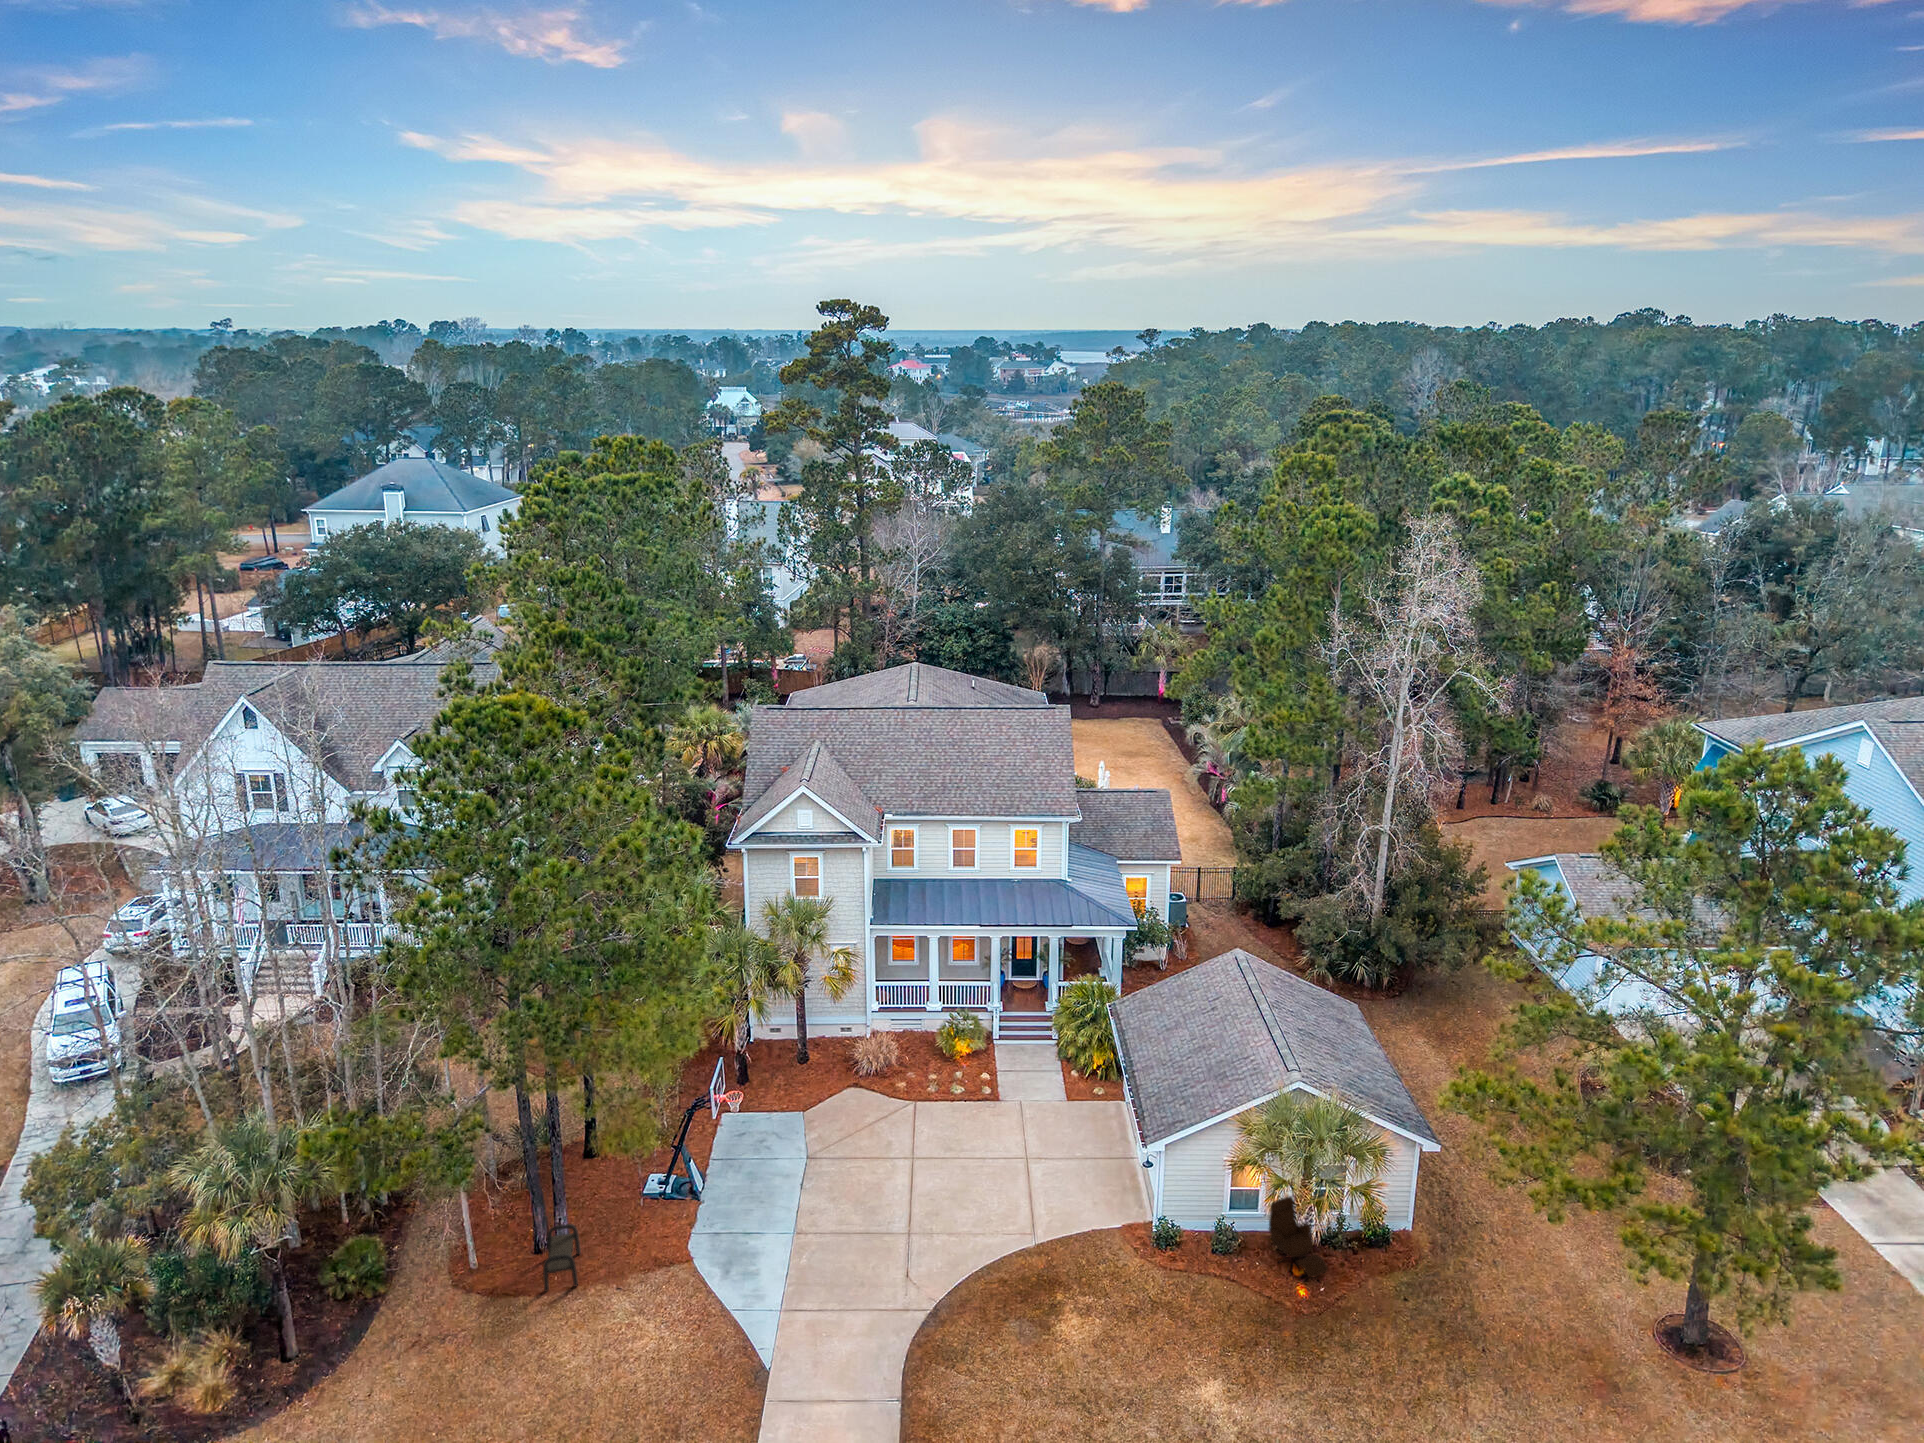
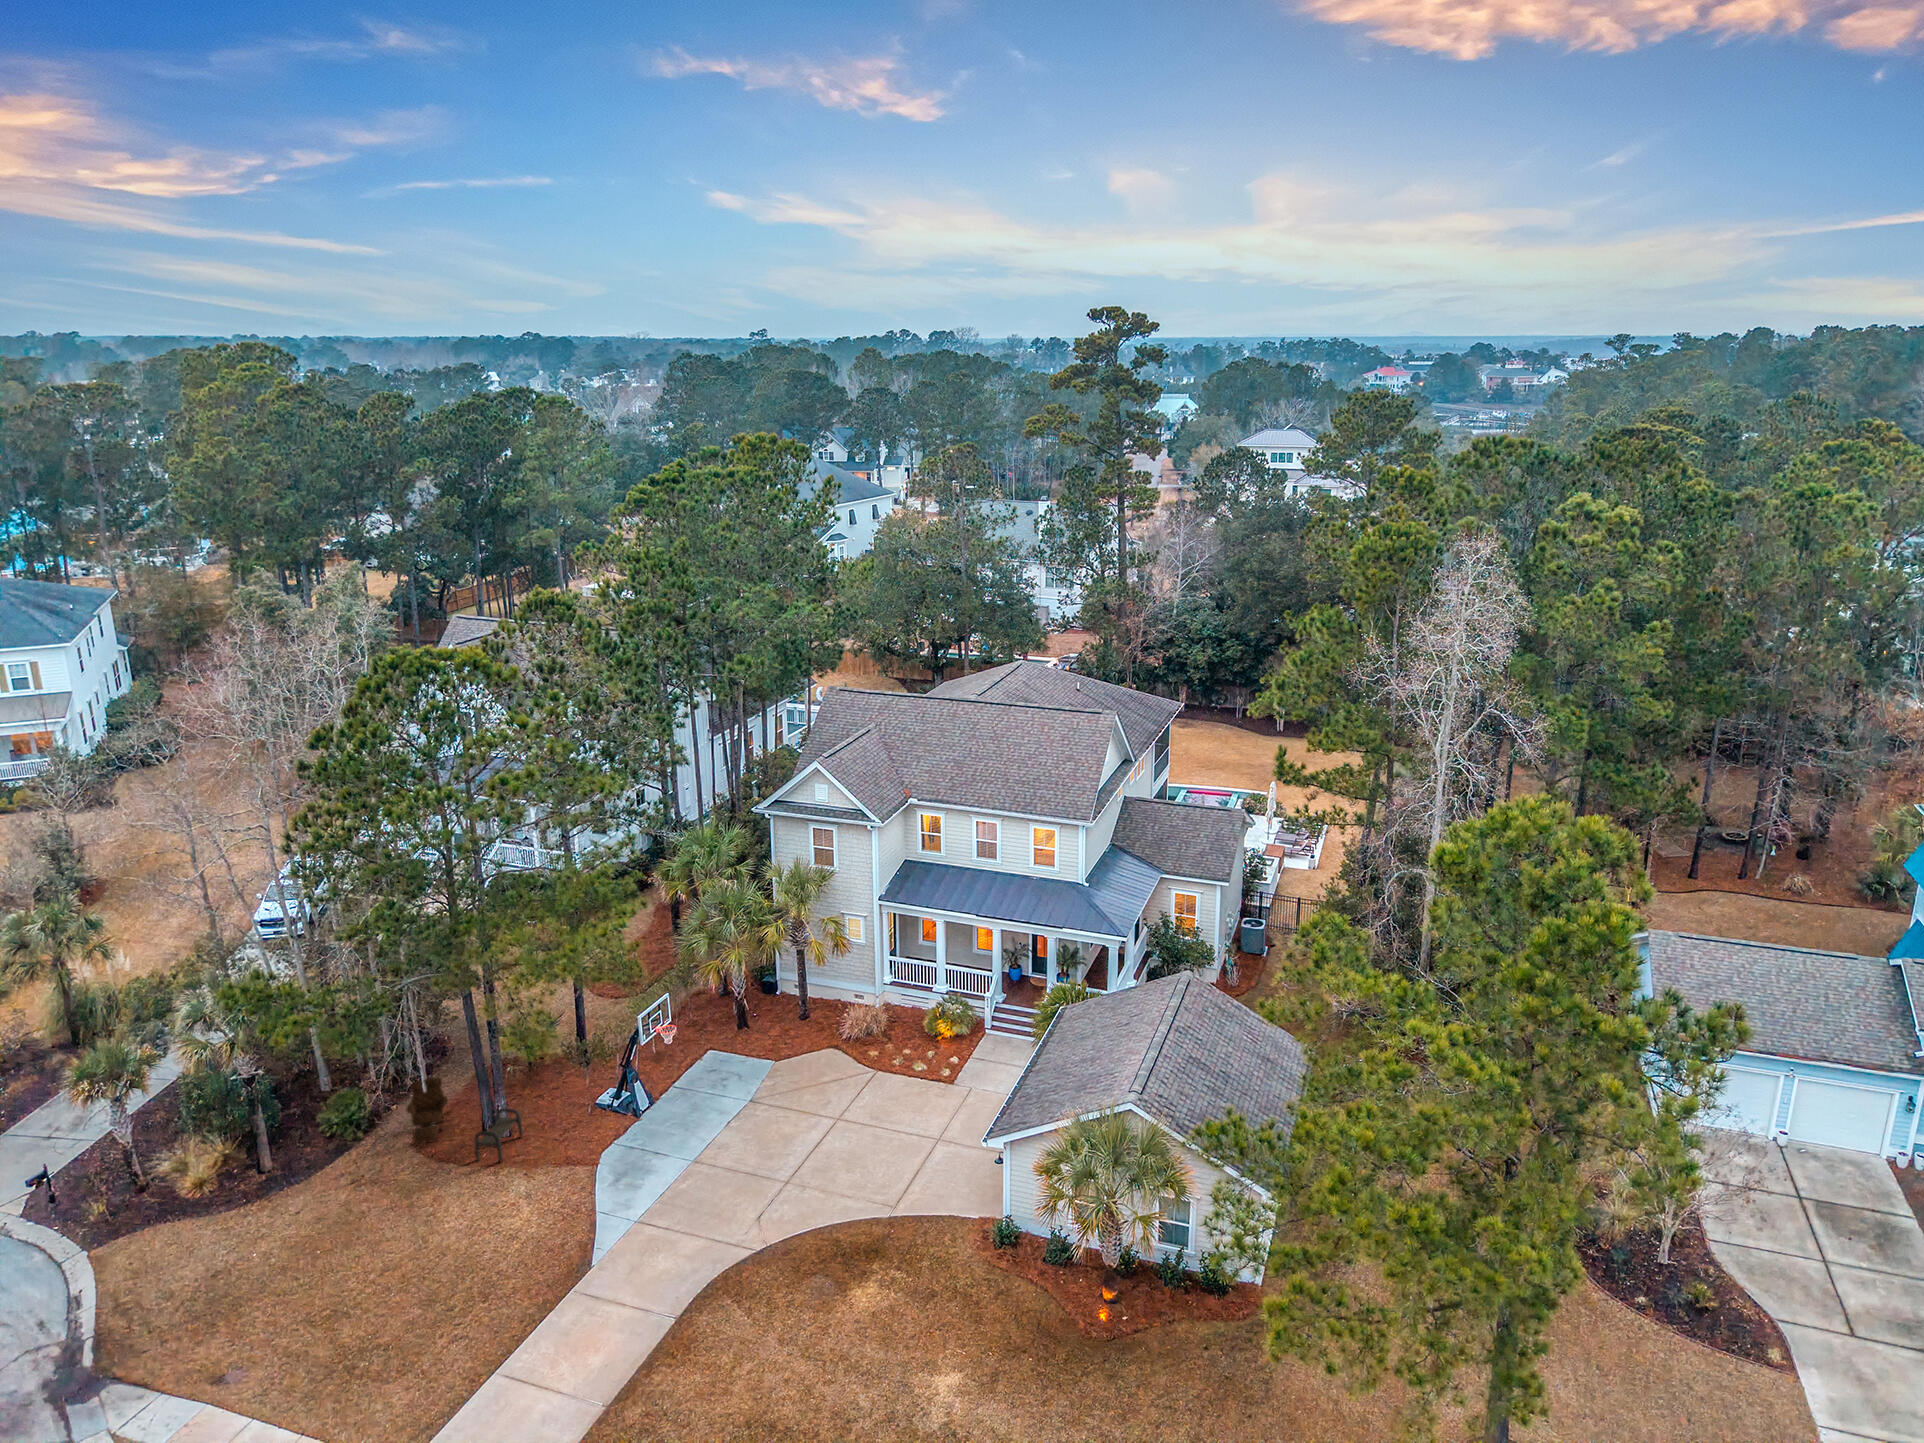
lounge chair: present [1269,1196,1328,1281] -> present [406,1077,448,1143]

